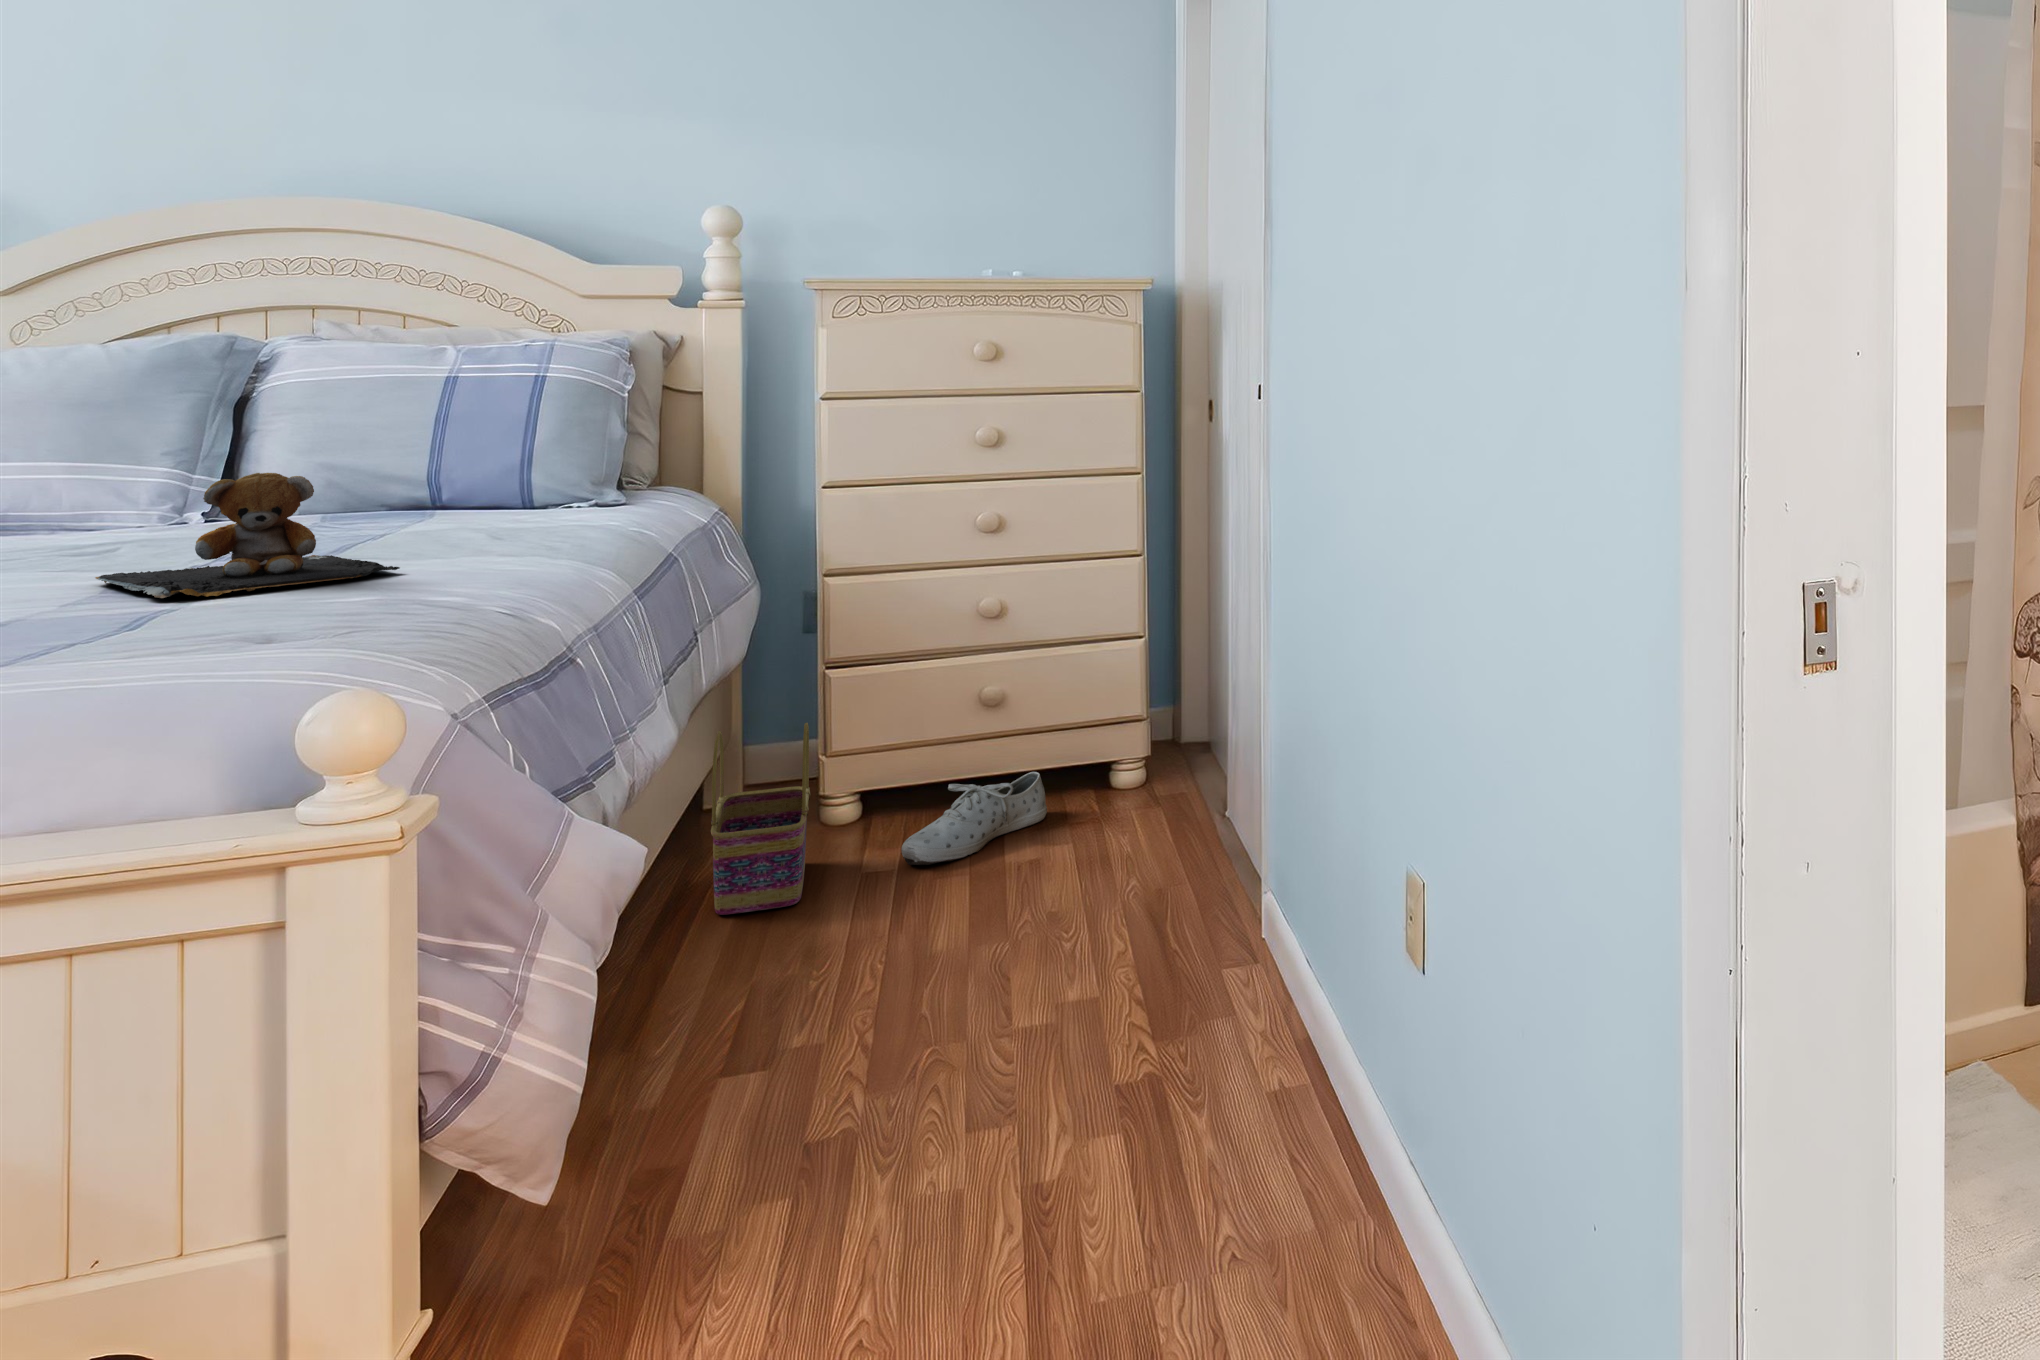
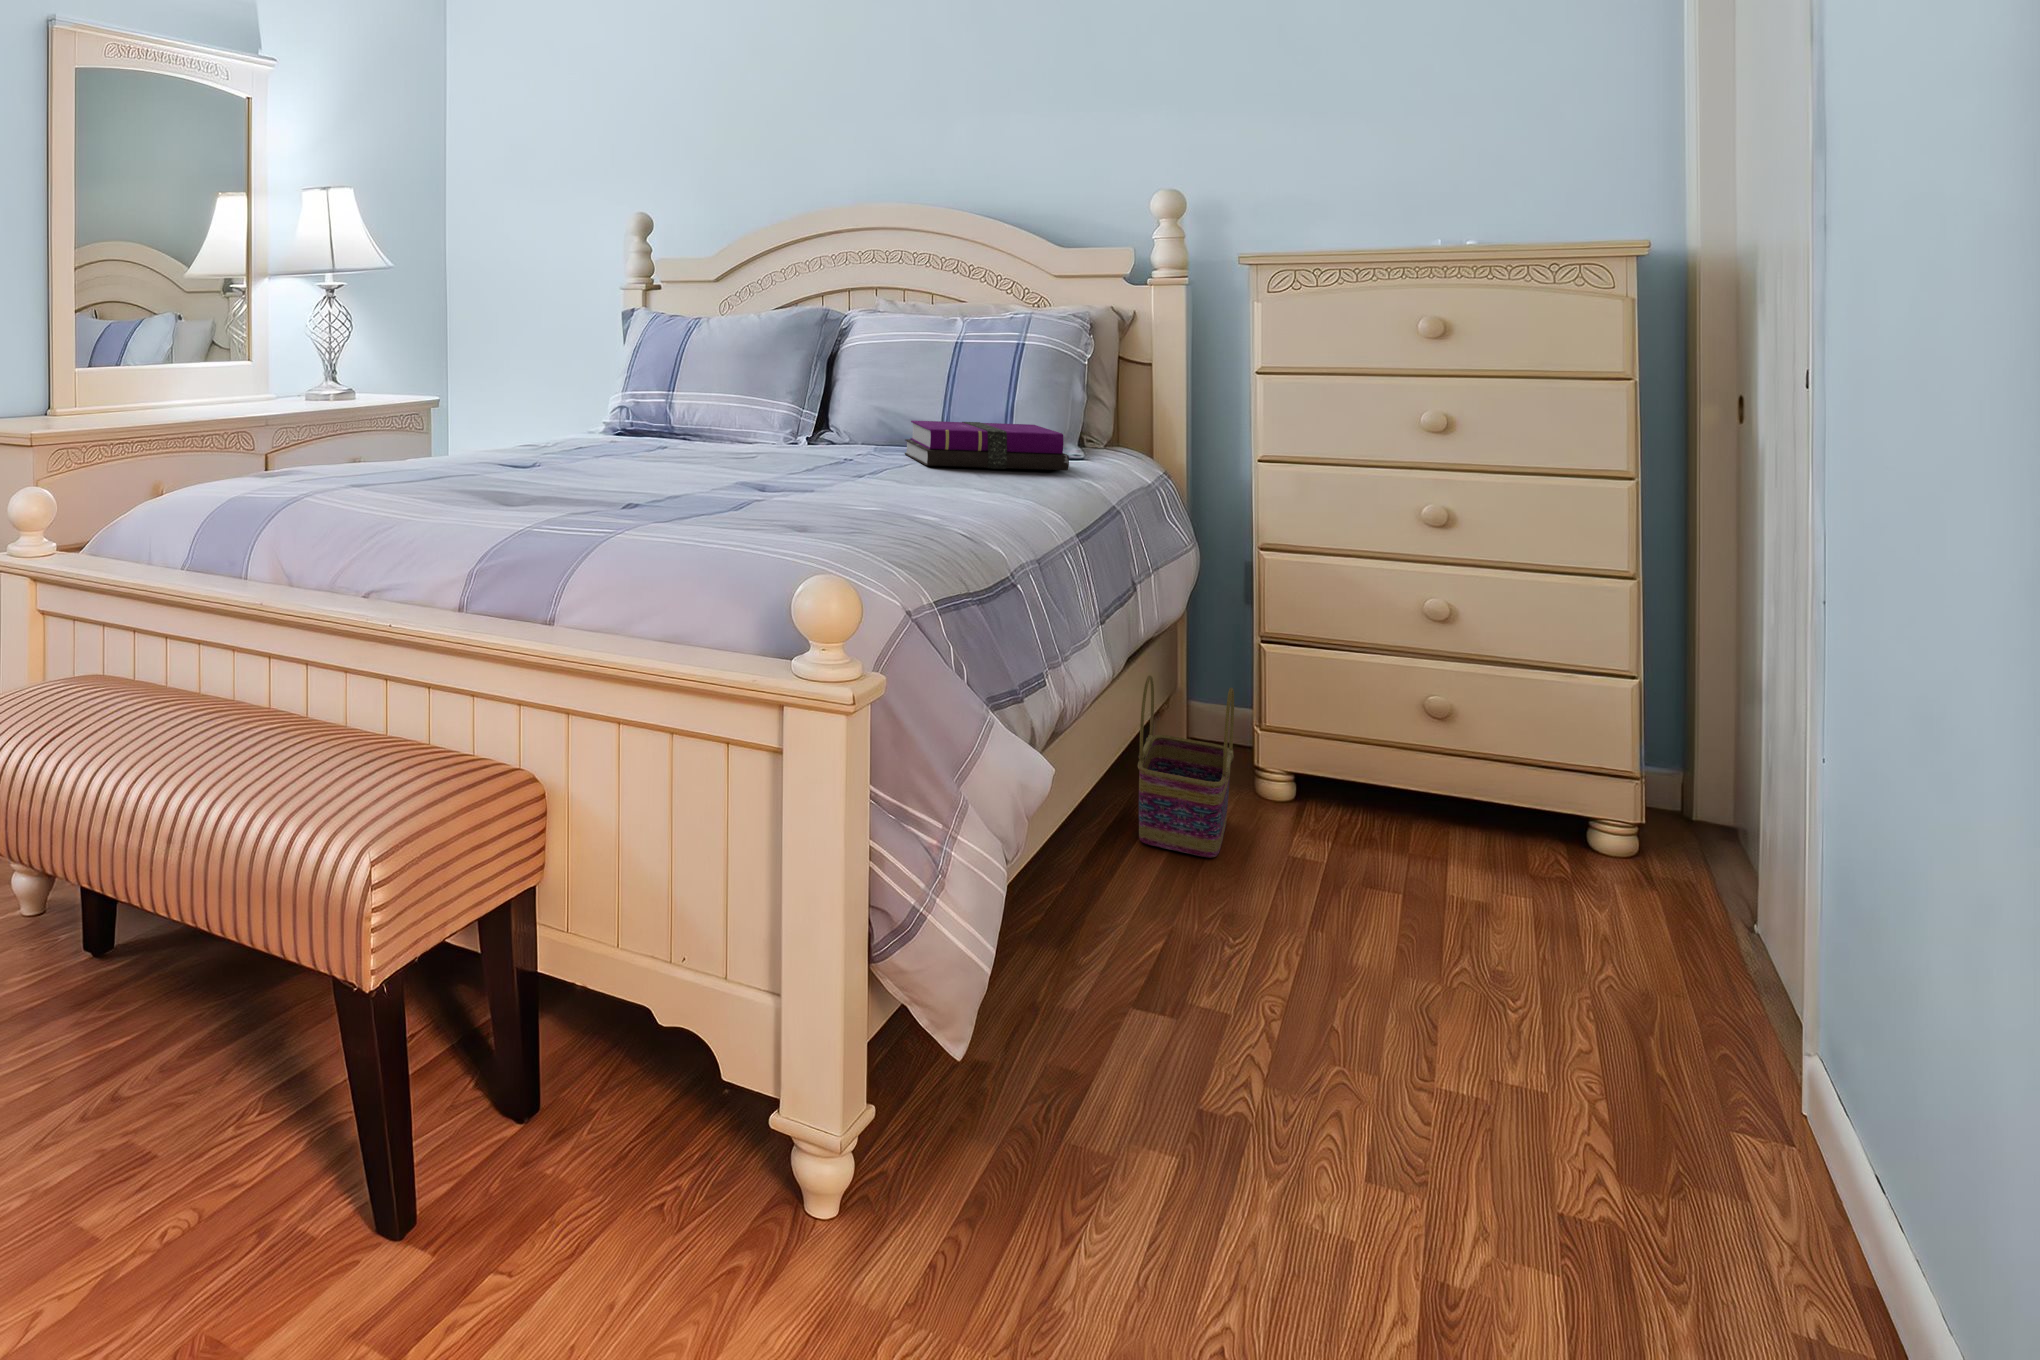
notebook: none [384,470,618,533] -> present [905,421,1069,470]
teddy bear: present [95,473,400,598] -> none [729,408,900,495]
shoe: present [902,772,1047,865] -> none [1326,789,1506,871]

